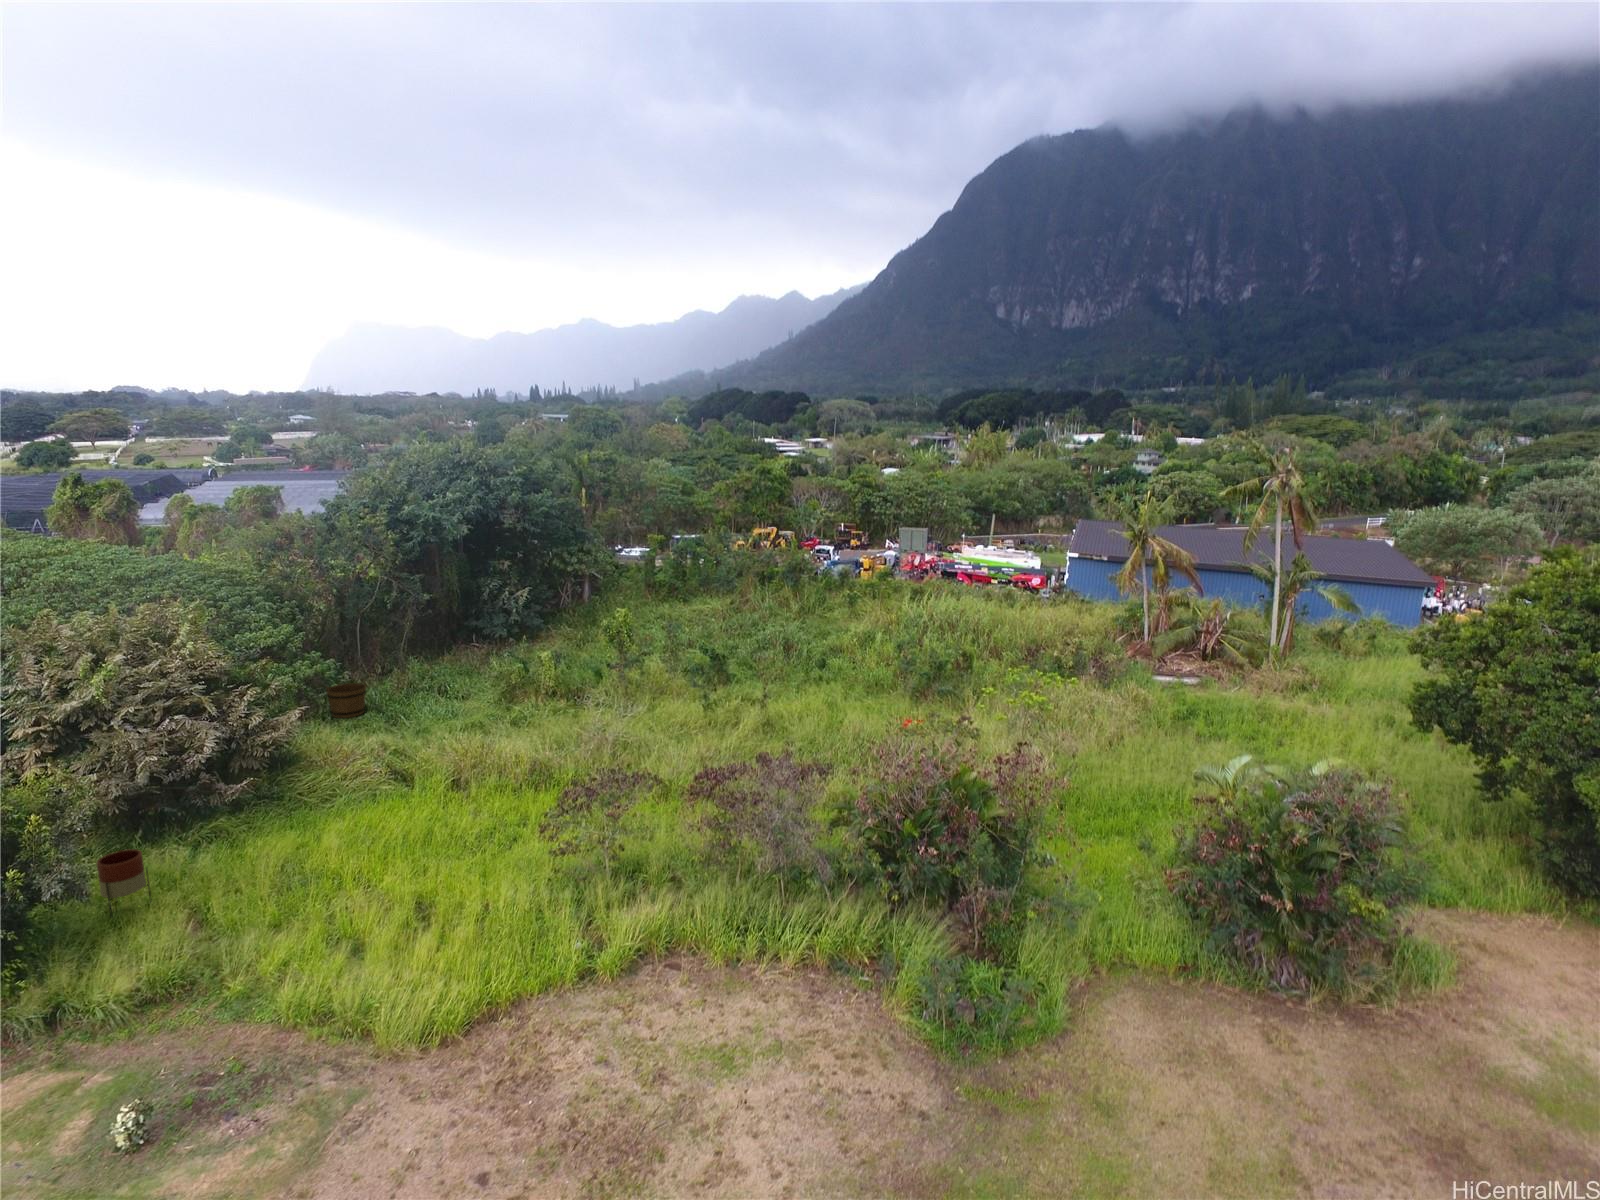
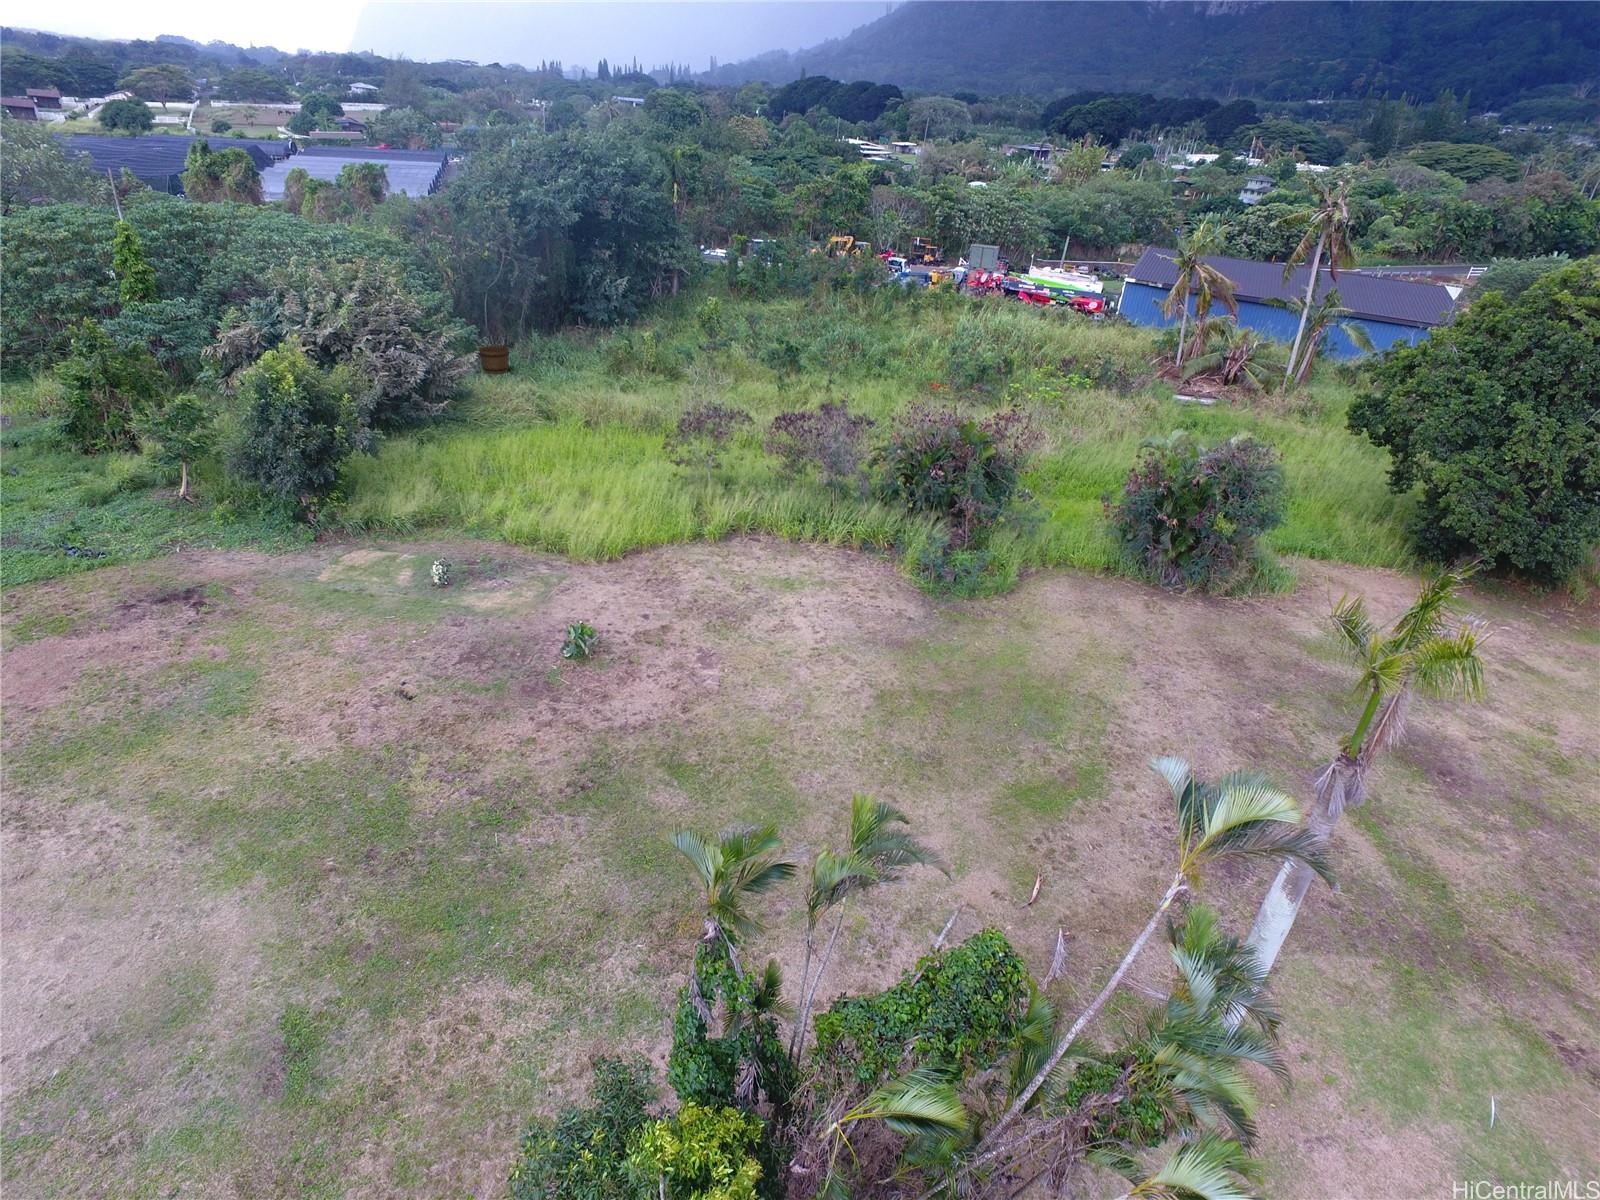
planter: present [97,849,152,917] -> none [392,428,425,470]

